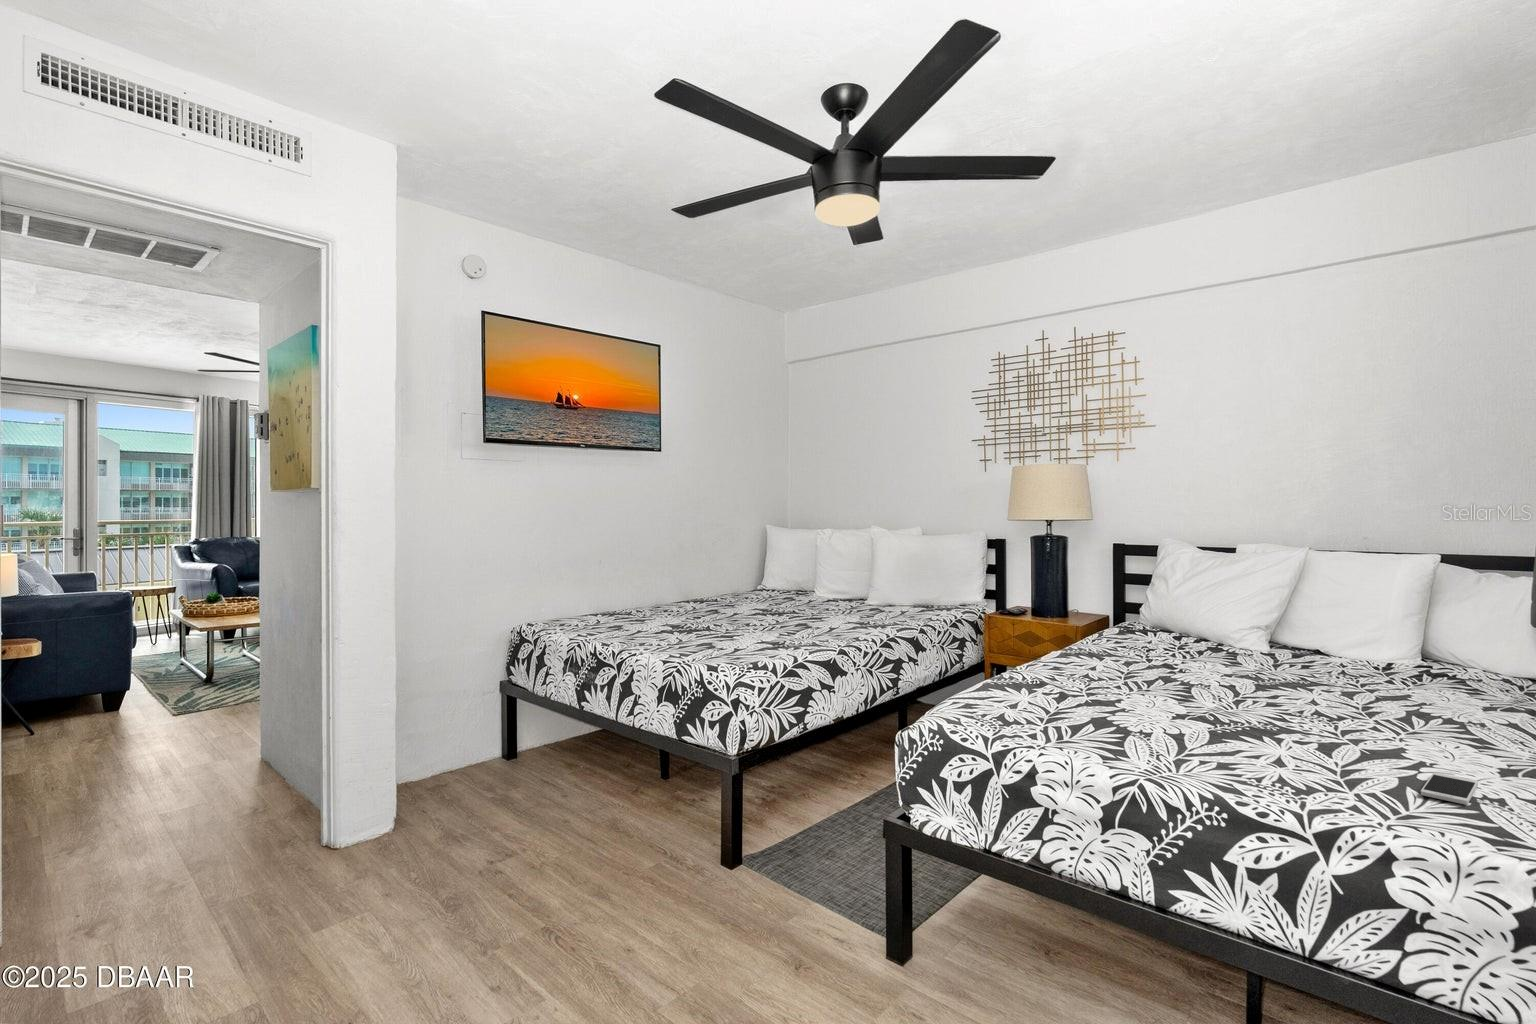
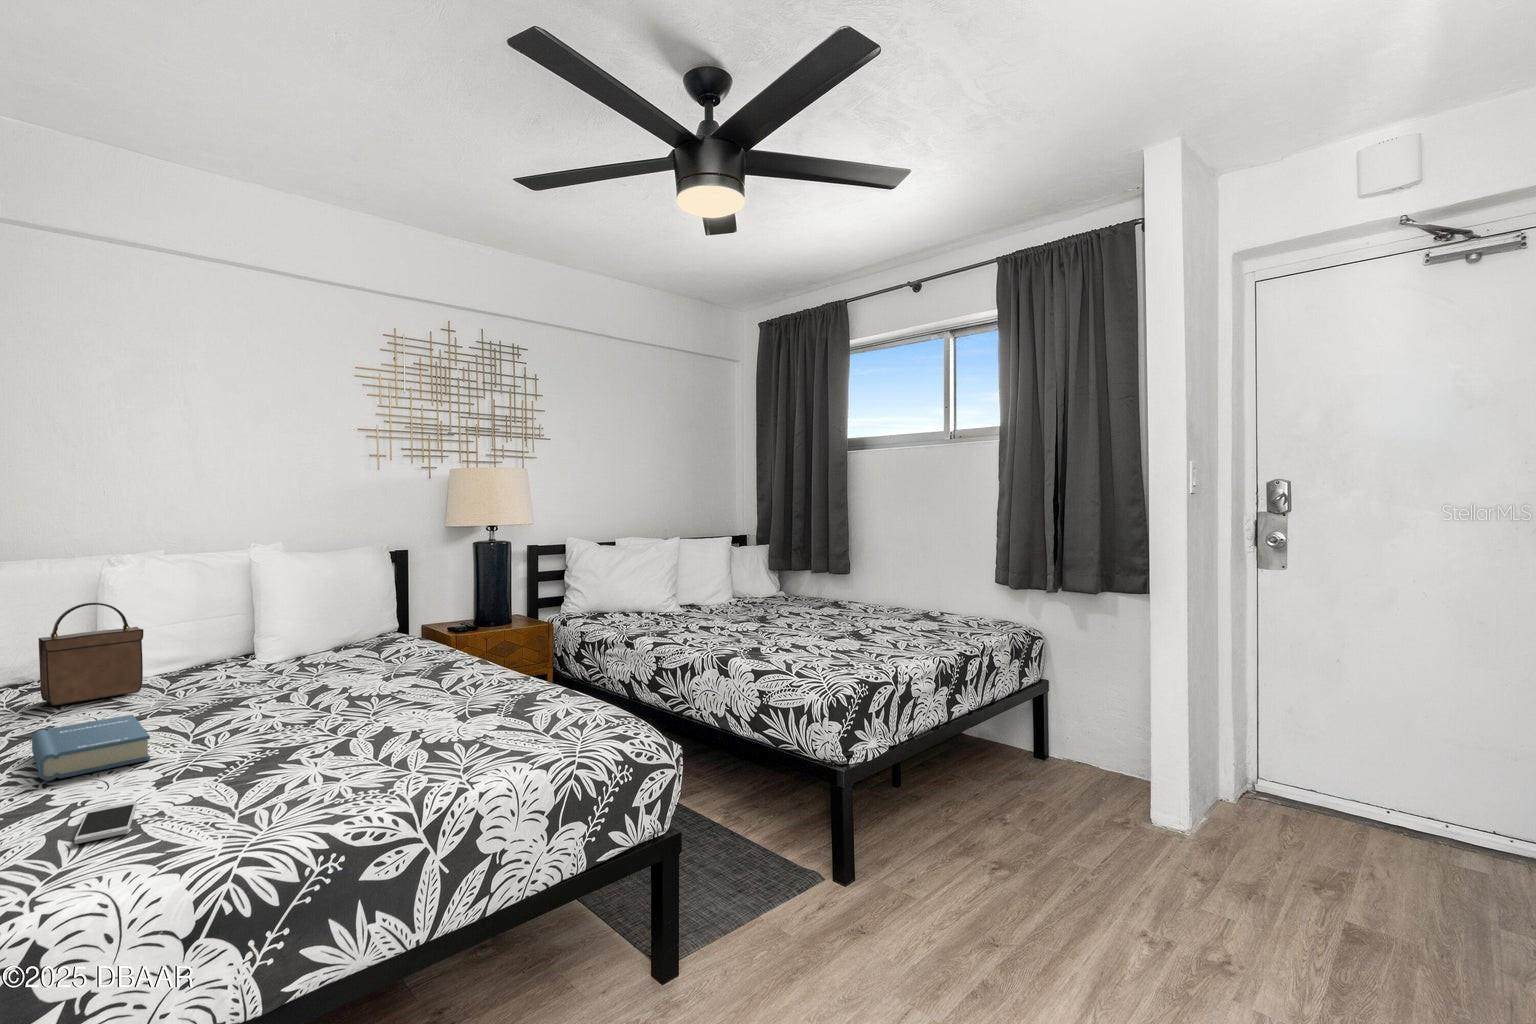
handbag: none [1401,590,1497,683] -> present [38,603,144,706]
hardback book: none [1393,694,1496,749] -> present [32,715,150,781]

